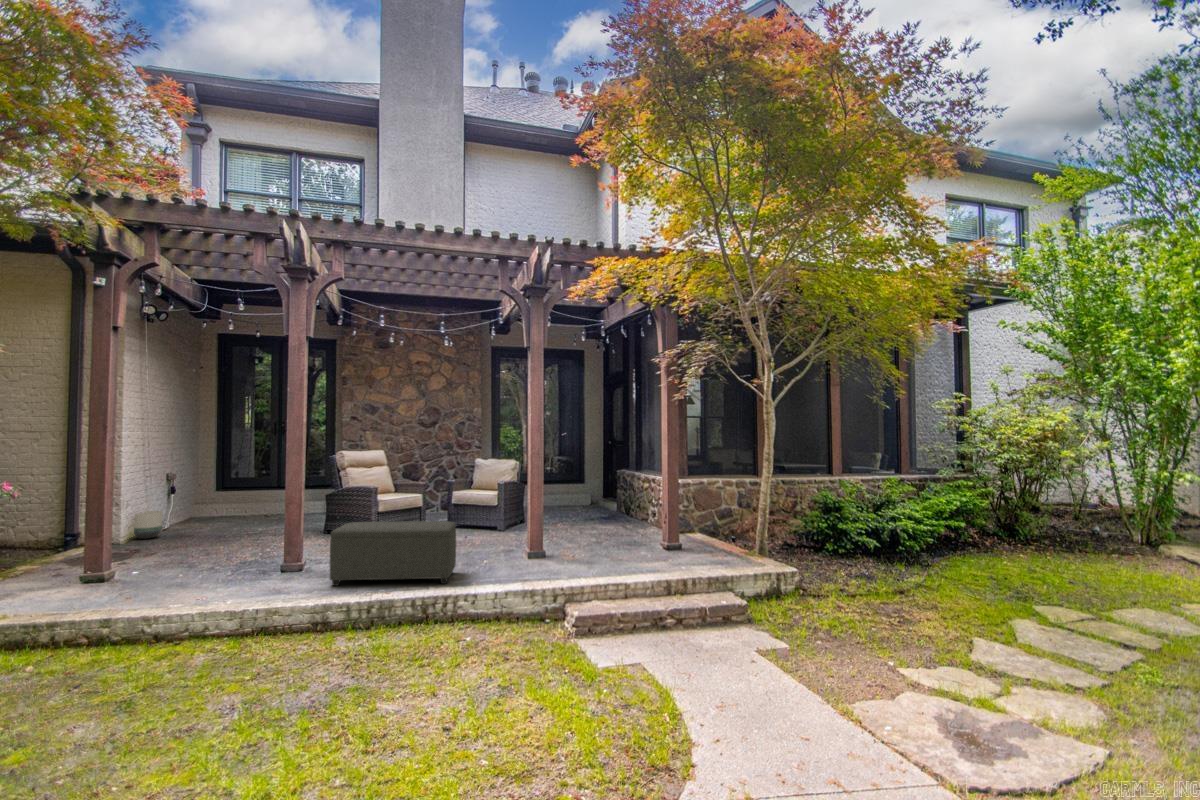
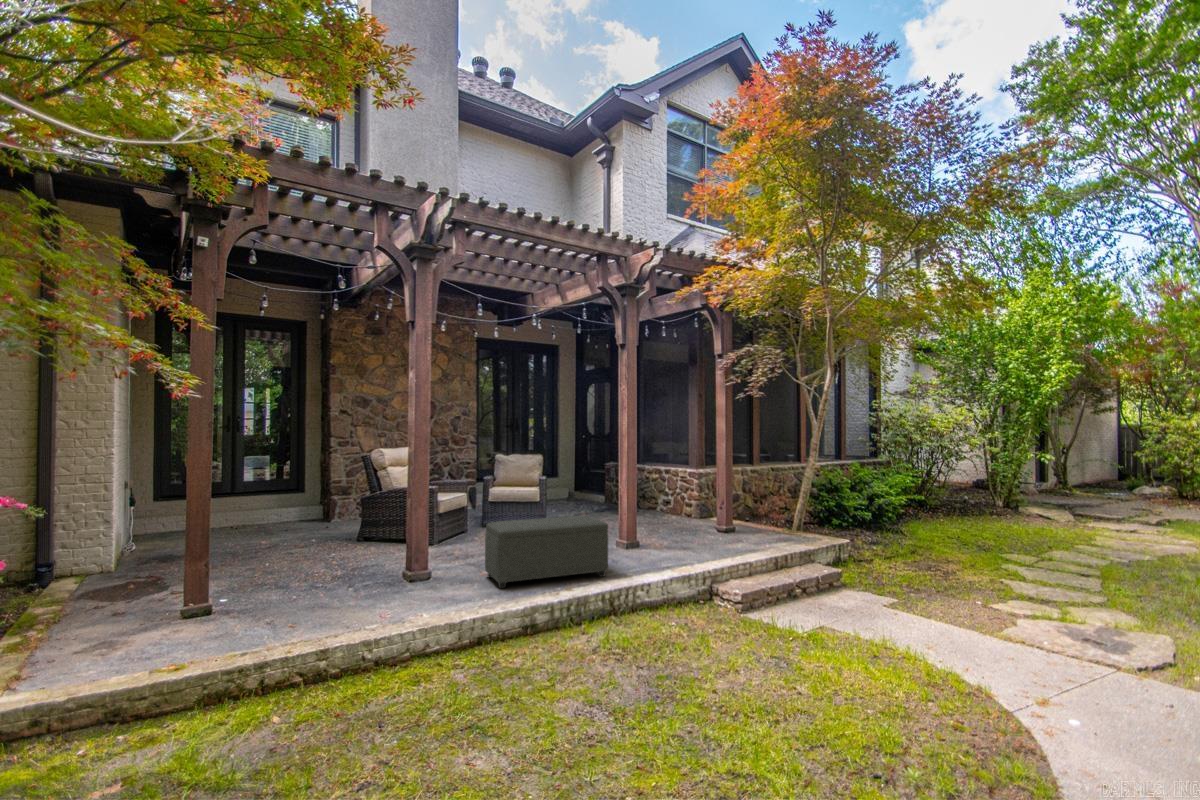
planter: present [134,511,163,539] -> none [126,525,165,559]

